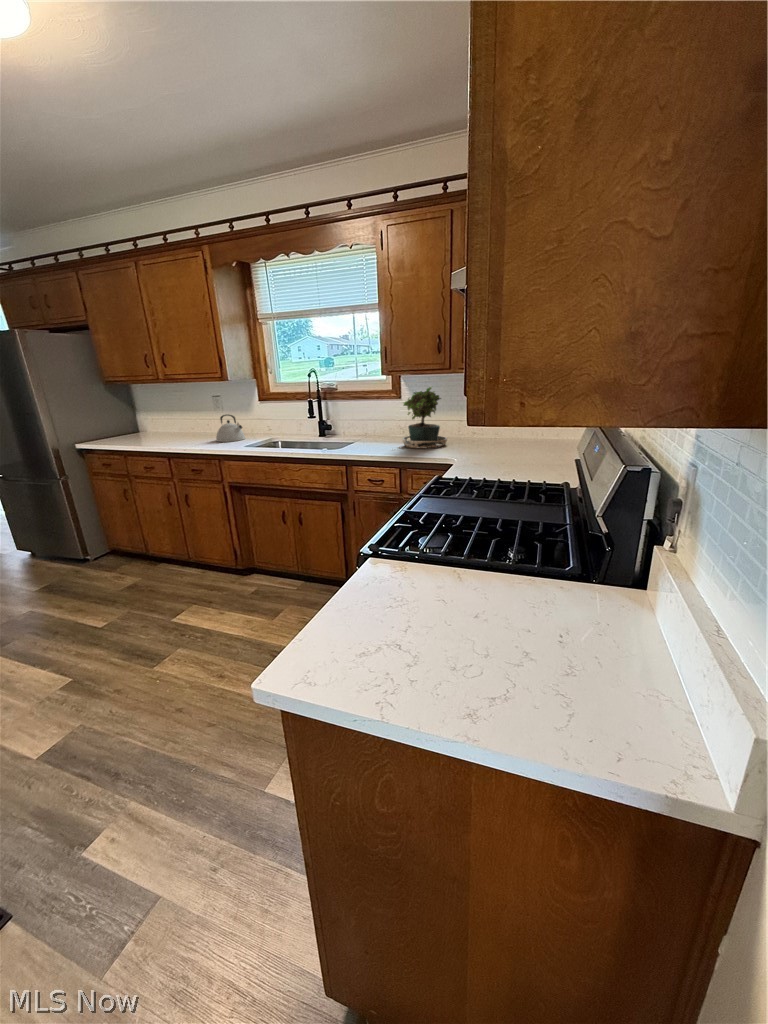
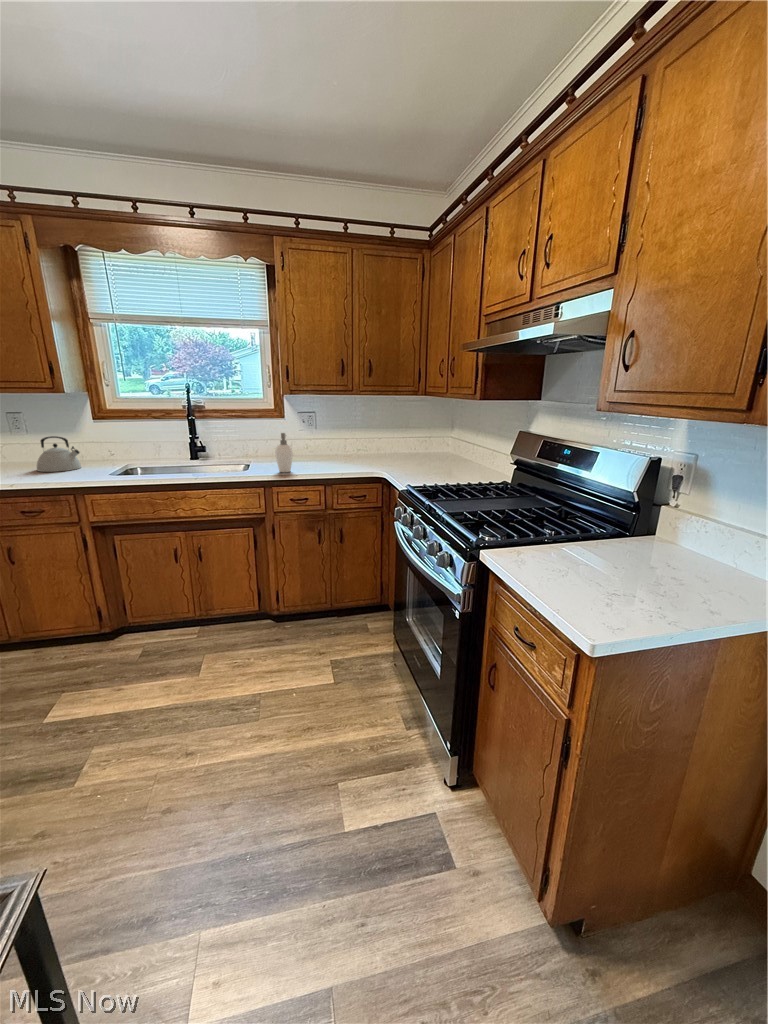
potted plant: present [402,387,447,449] -> none [304,408,349,469]
soap dispenser: none [360,413,378,453] -> present [275,433,293,472]

